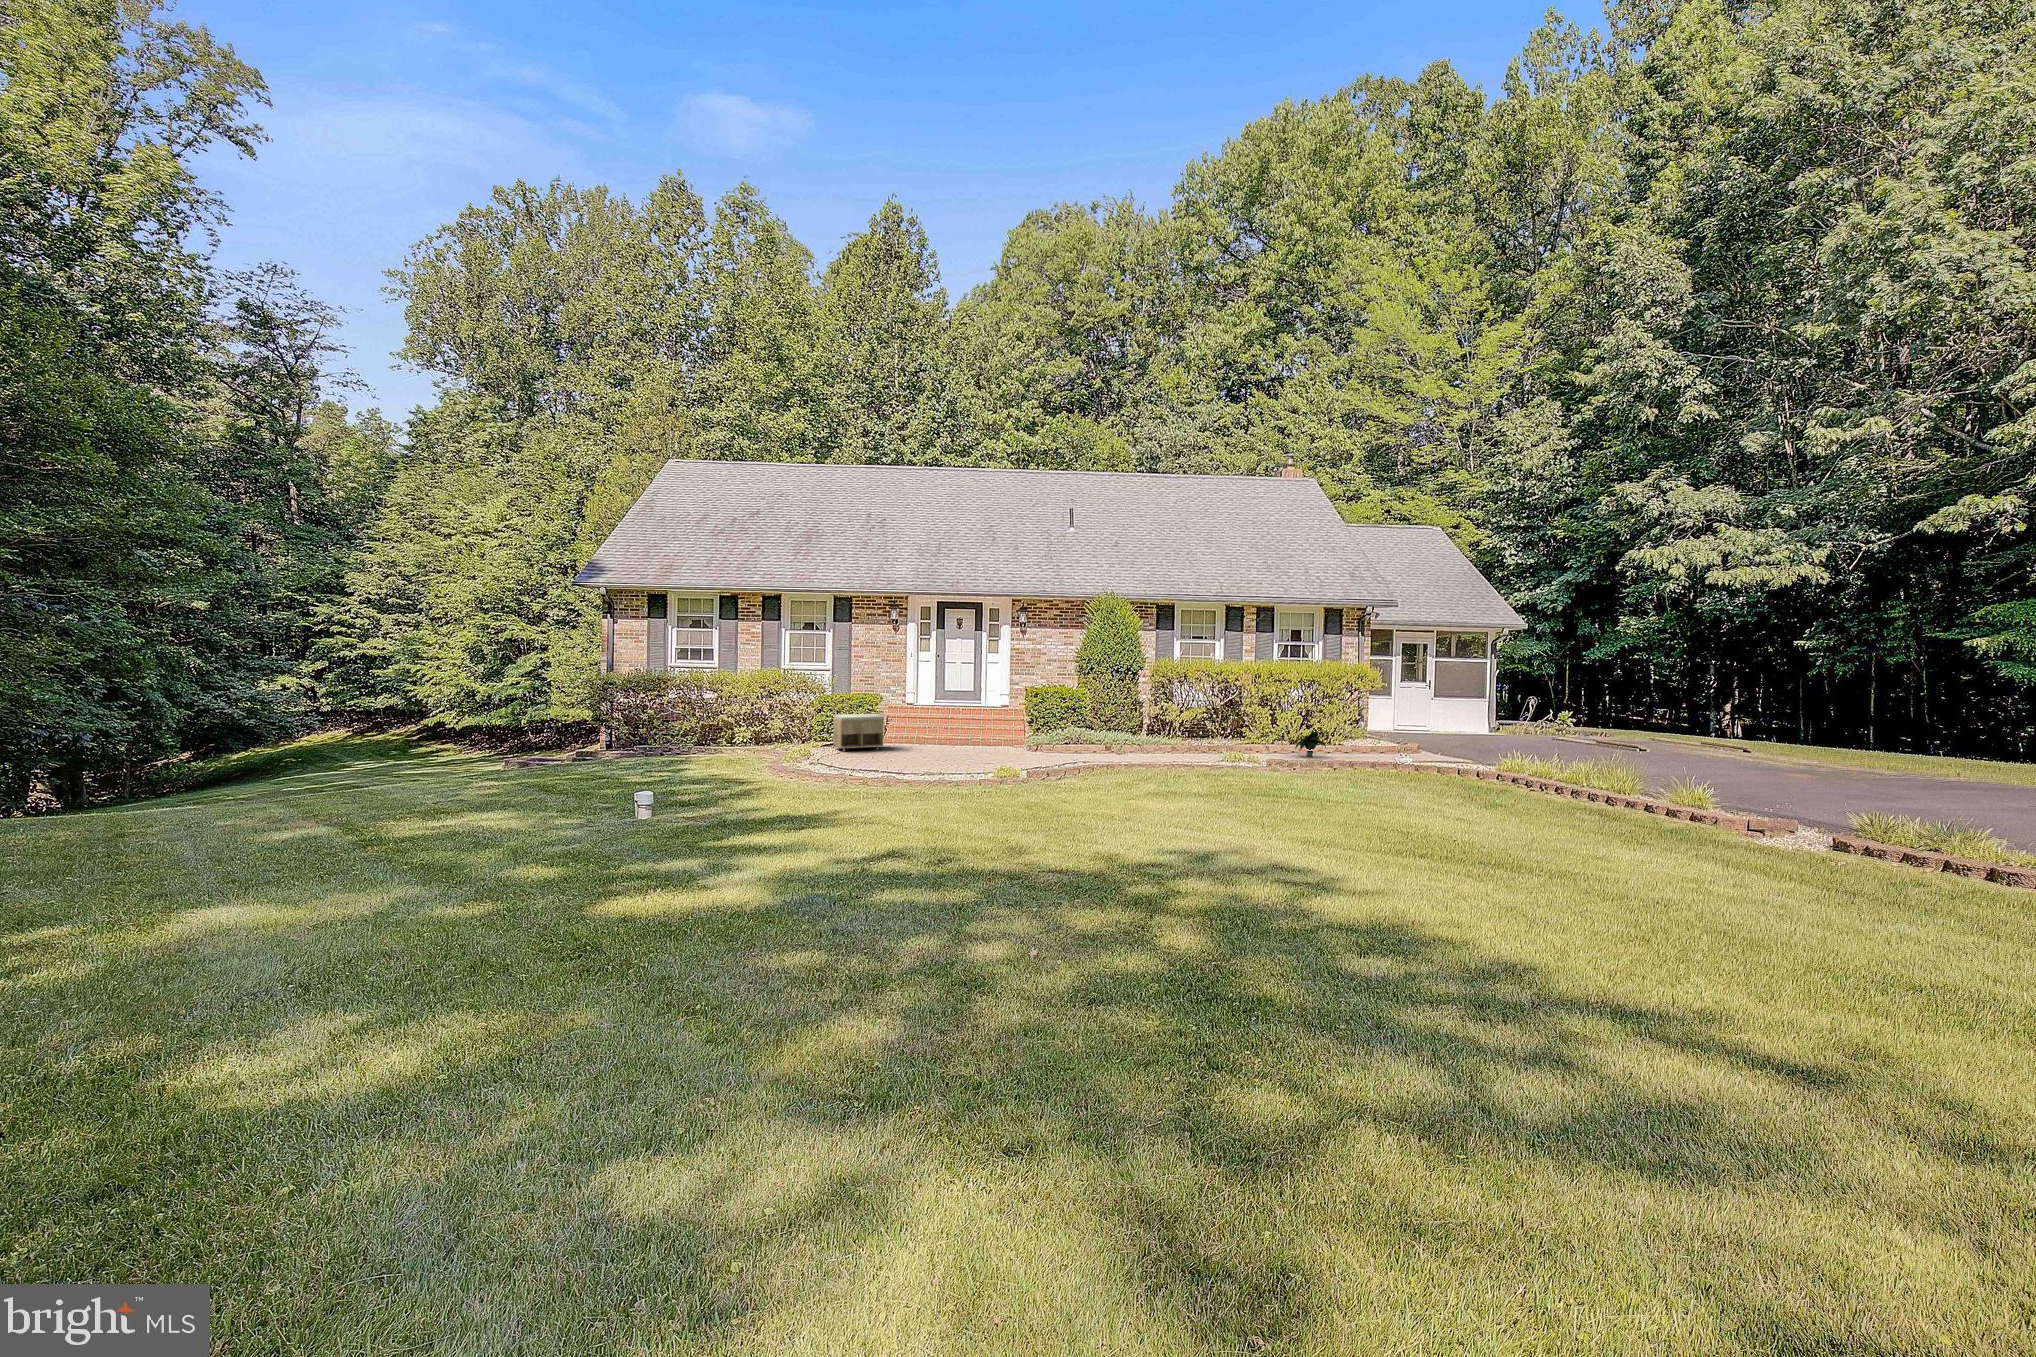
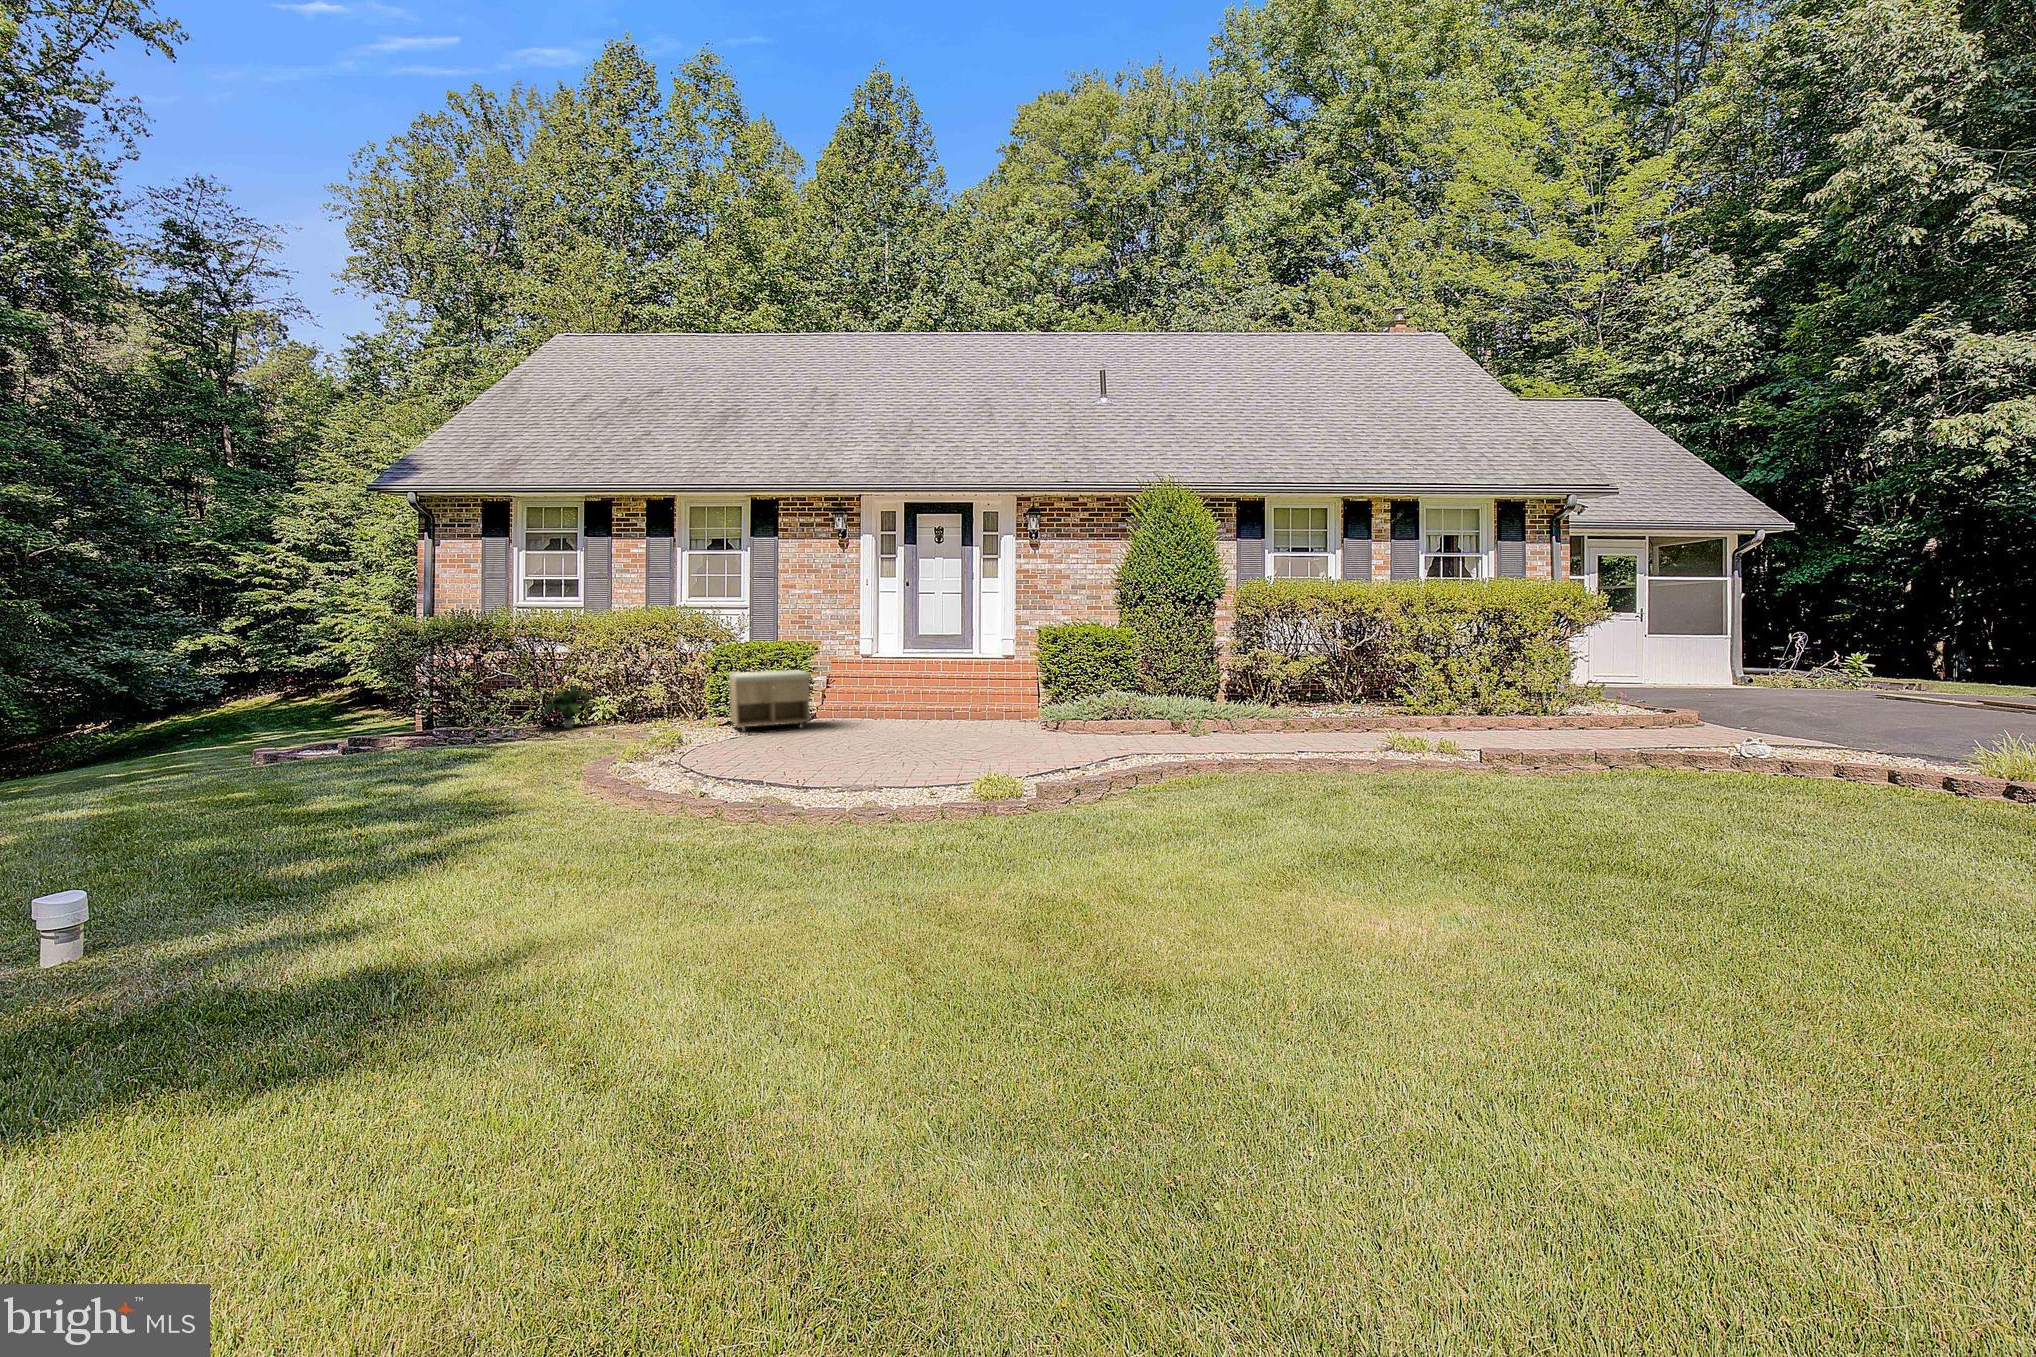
potted plant: present [1295,730,1326,757] -> present [542,685,594,728]

